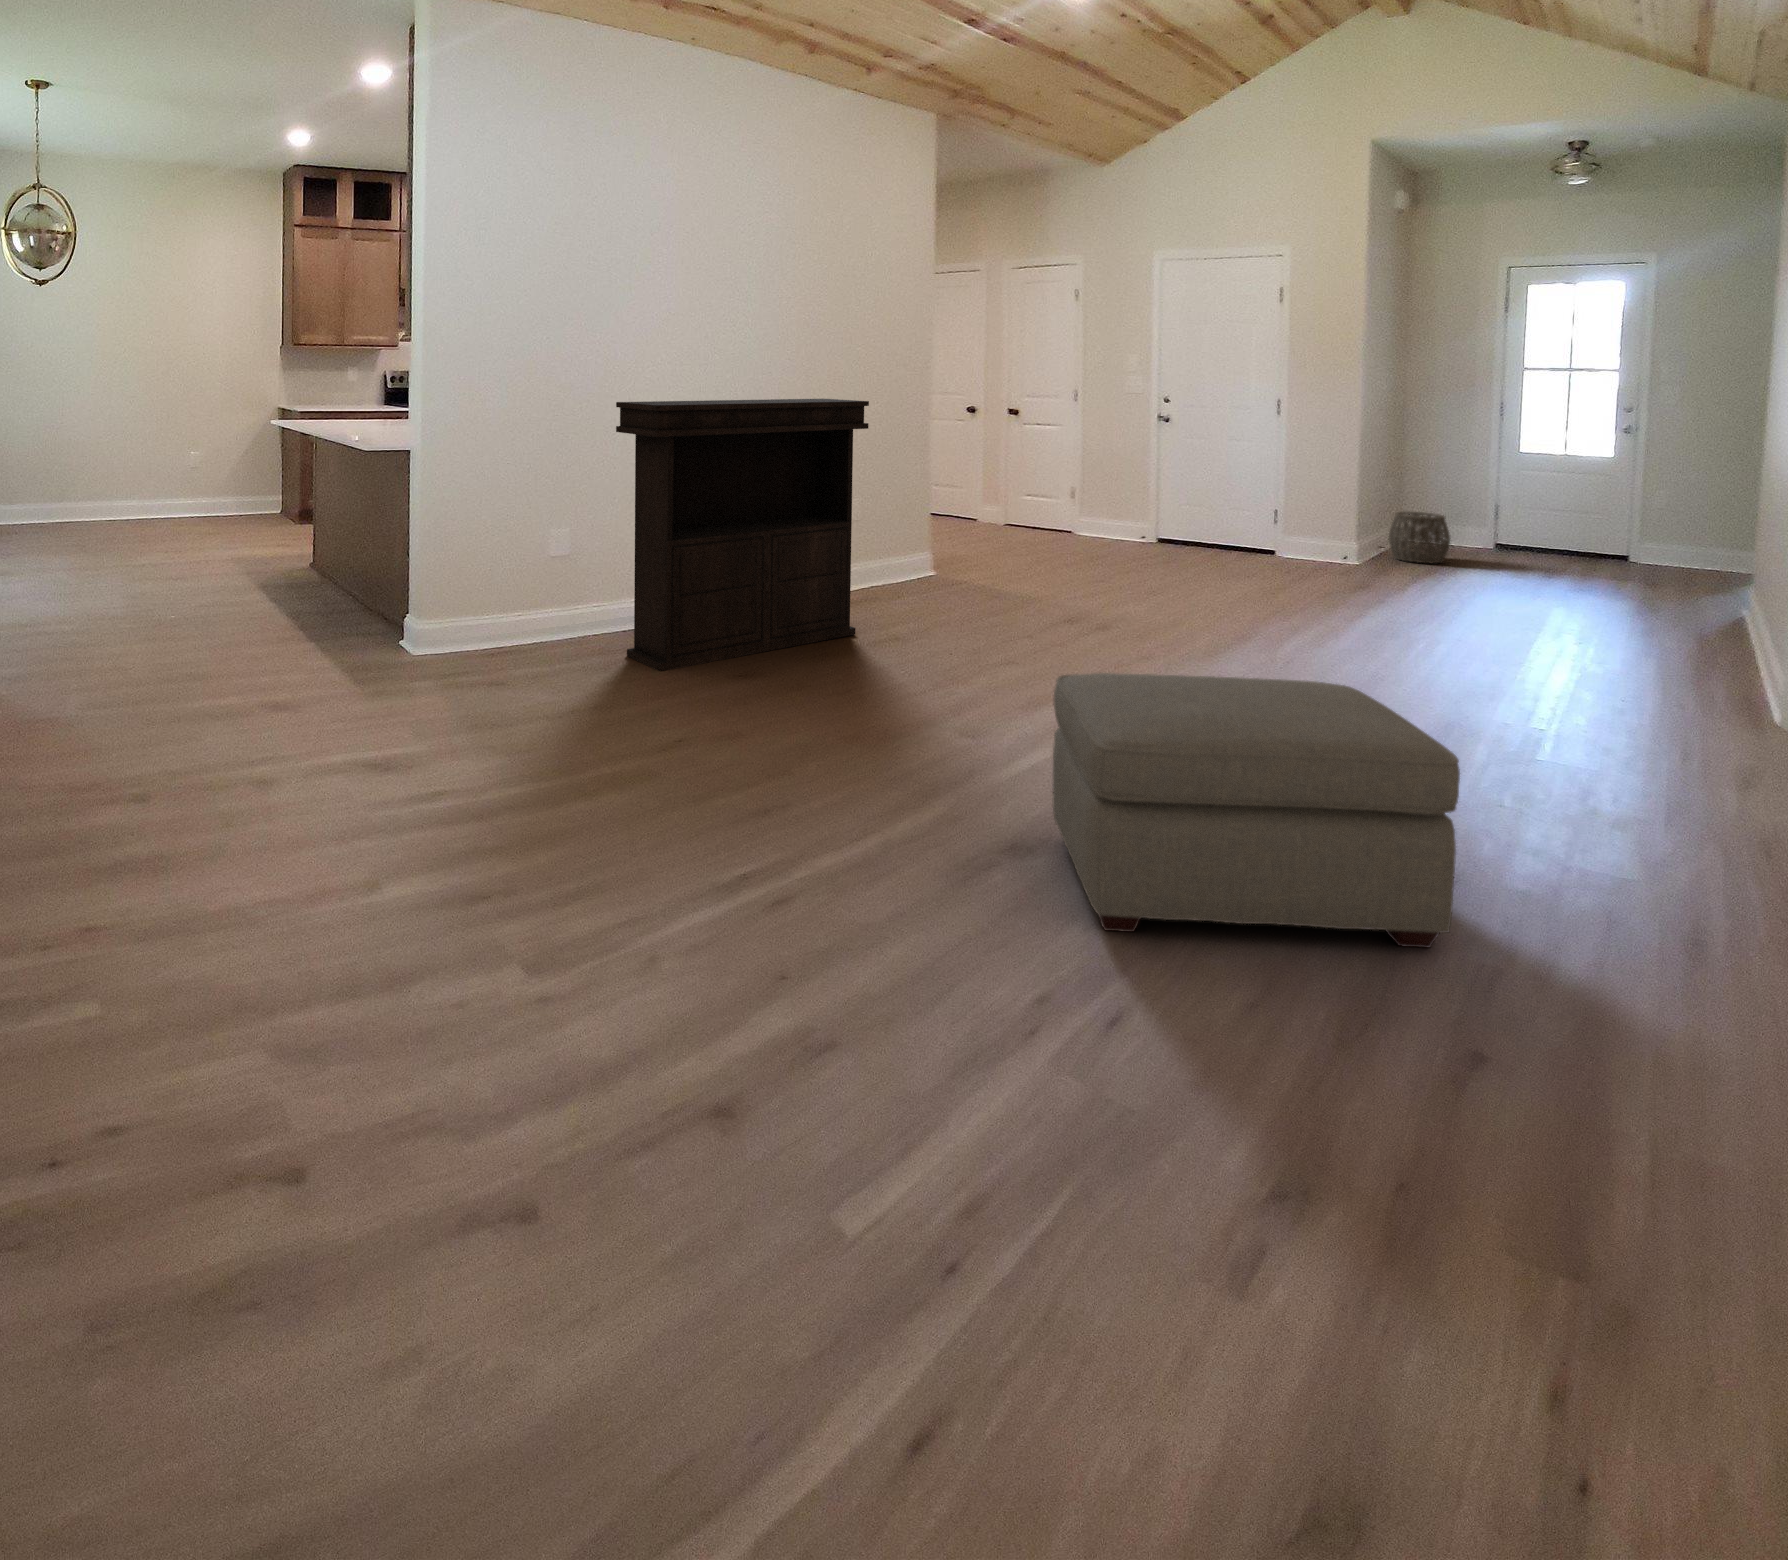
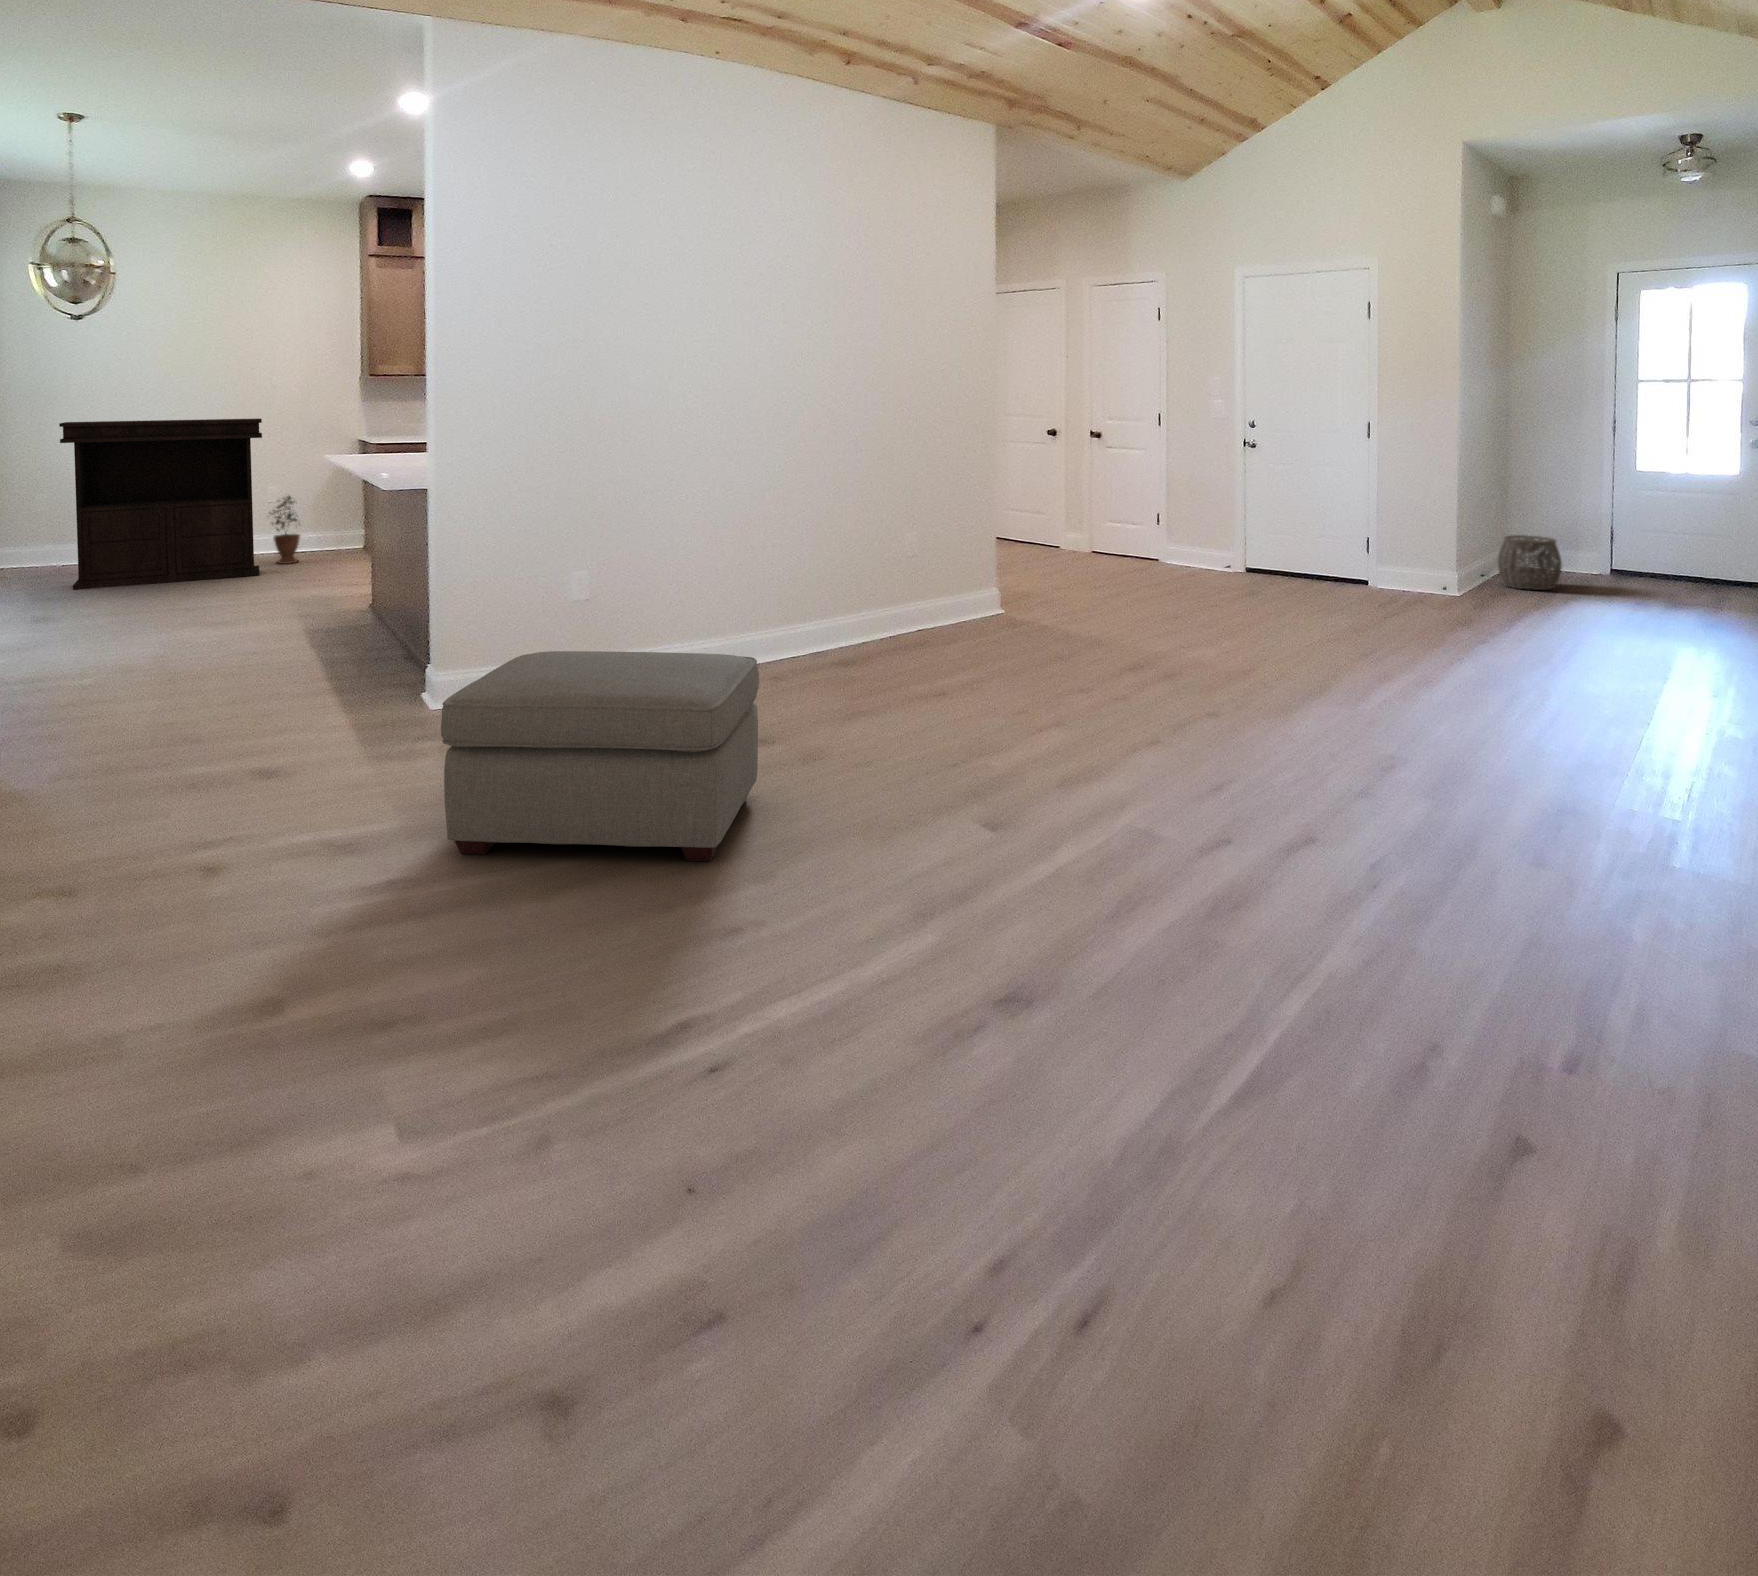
console table: present [616,399,869,671] -> present [59,418,262,590]
potted plant: none [214,452,246,519] -> present [270,496,300,564]
ottoman: present [1053,673,1460,948] -> present [441,651,759,861]

